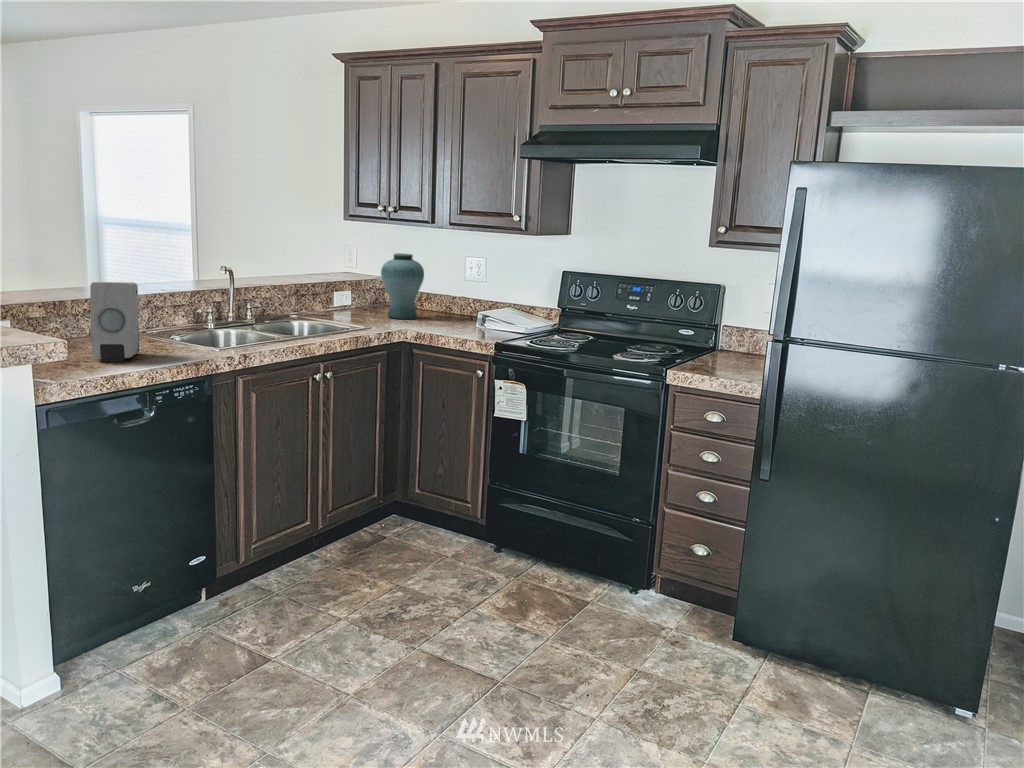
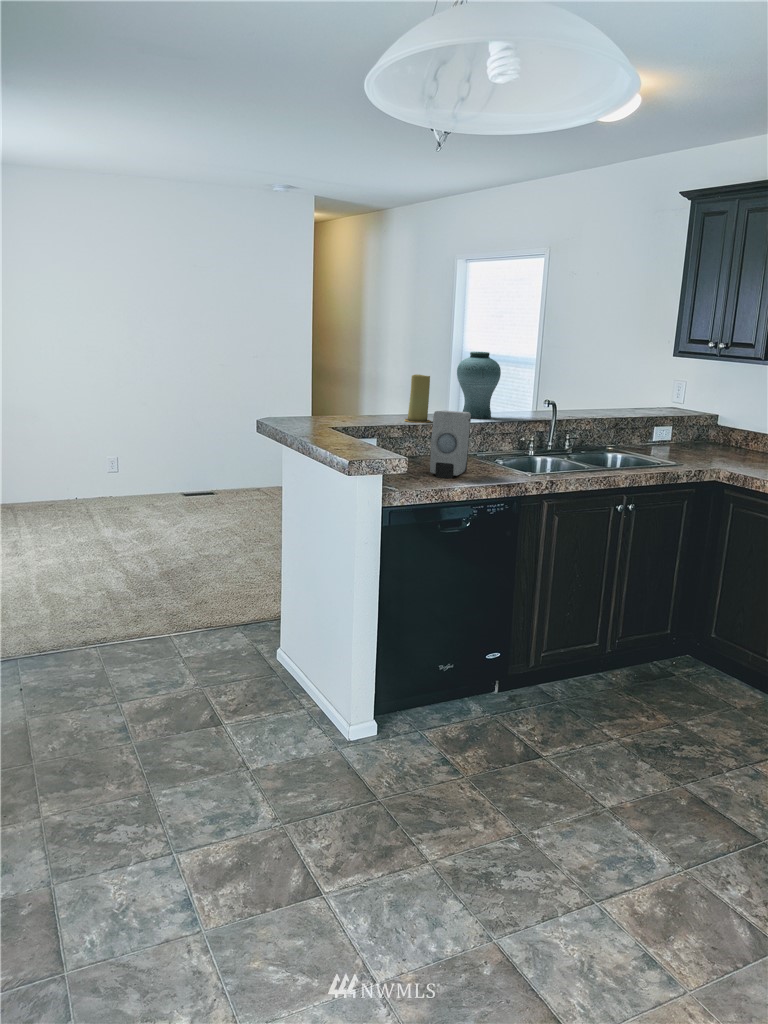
candle: none [45,240,81,298] -> present [405,374,430,423]
vase: present [381,253,424,319] -> present [457,352,501,419]

